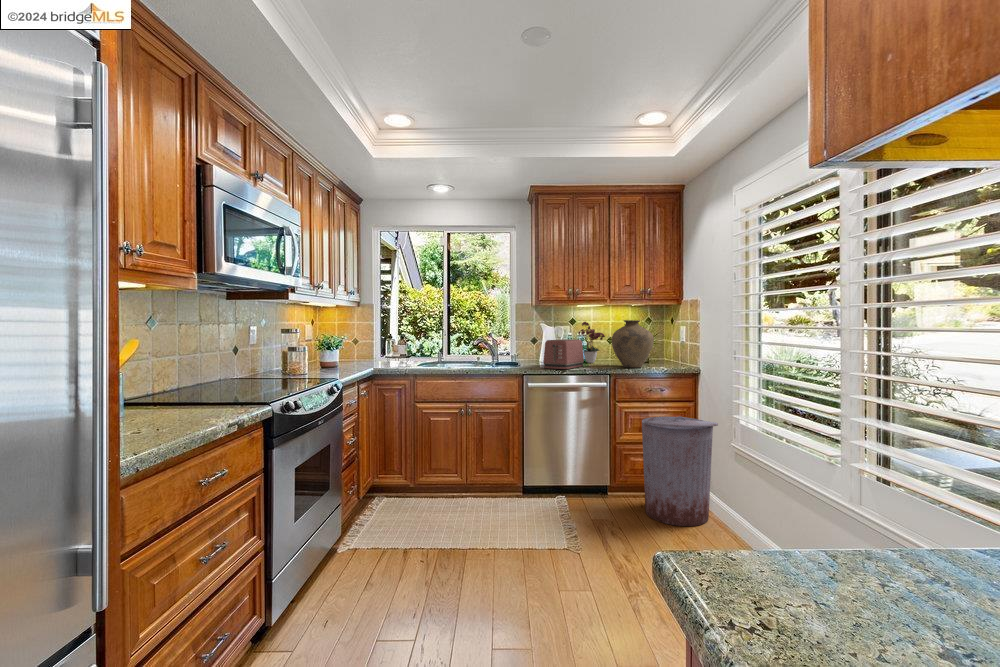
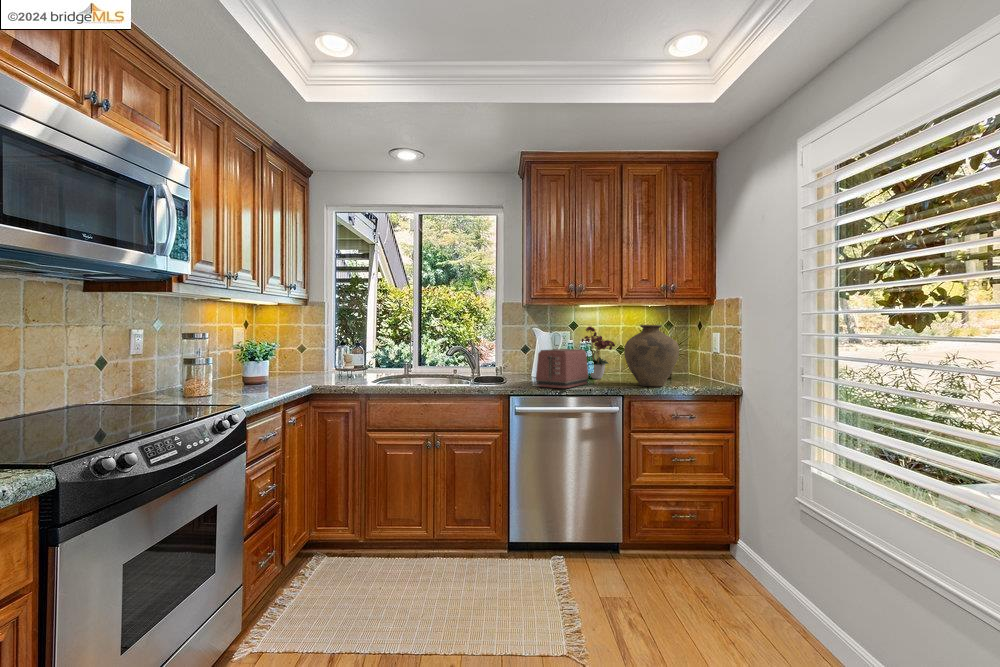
trash can: present [642,416,718,526] -> none [666,452,773,609]

